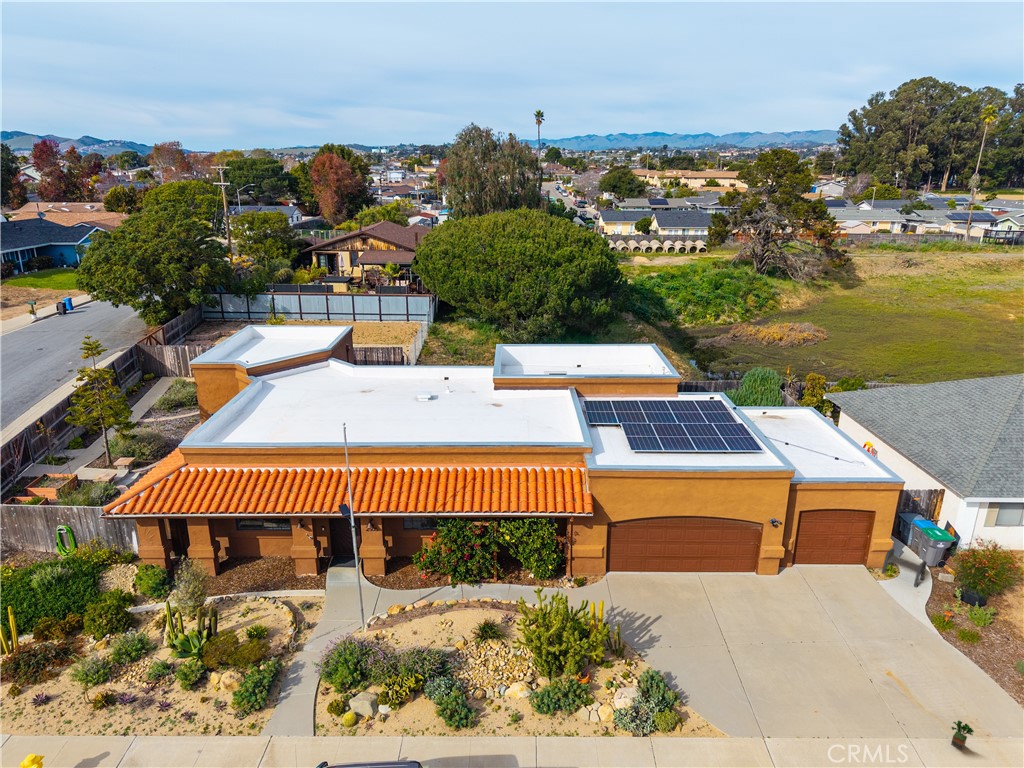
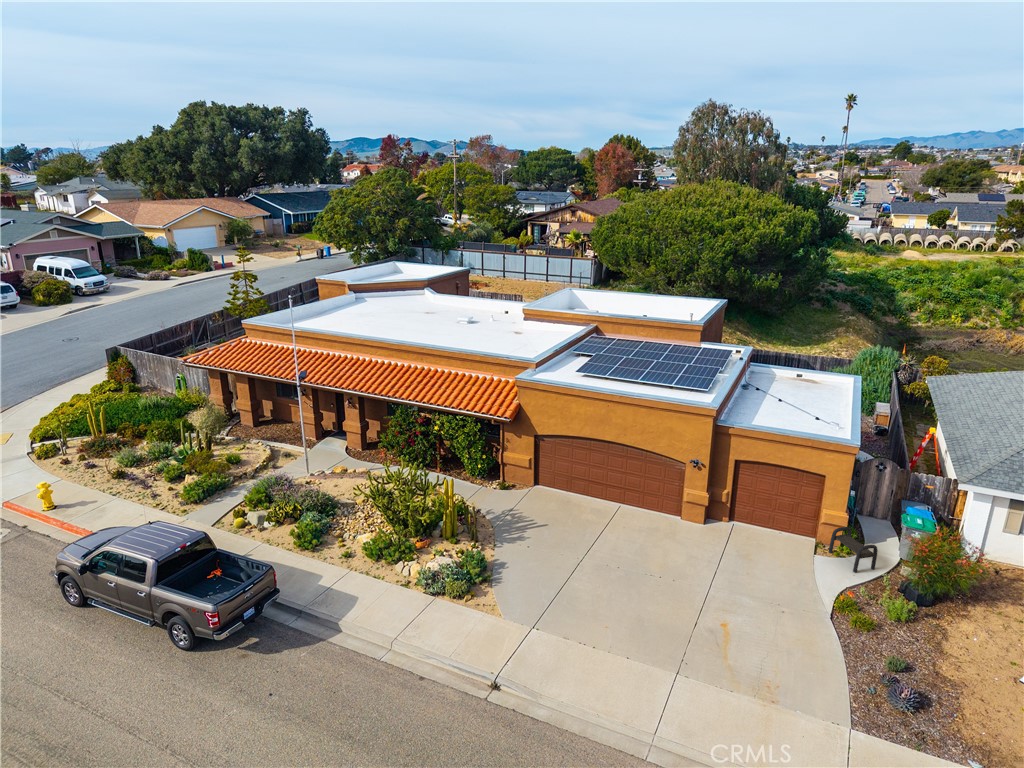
potted tree: present [951,721,974,750] -> none [707,662,729,694]

